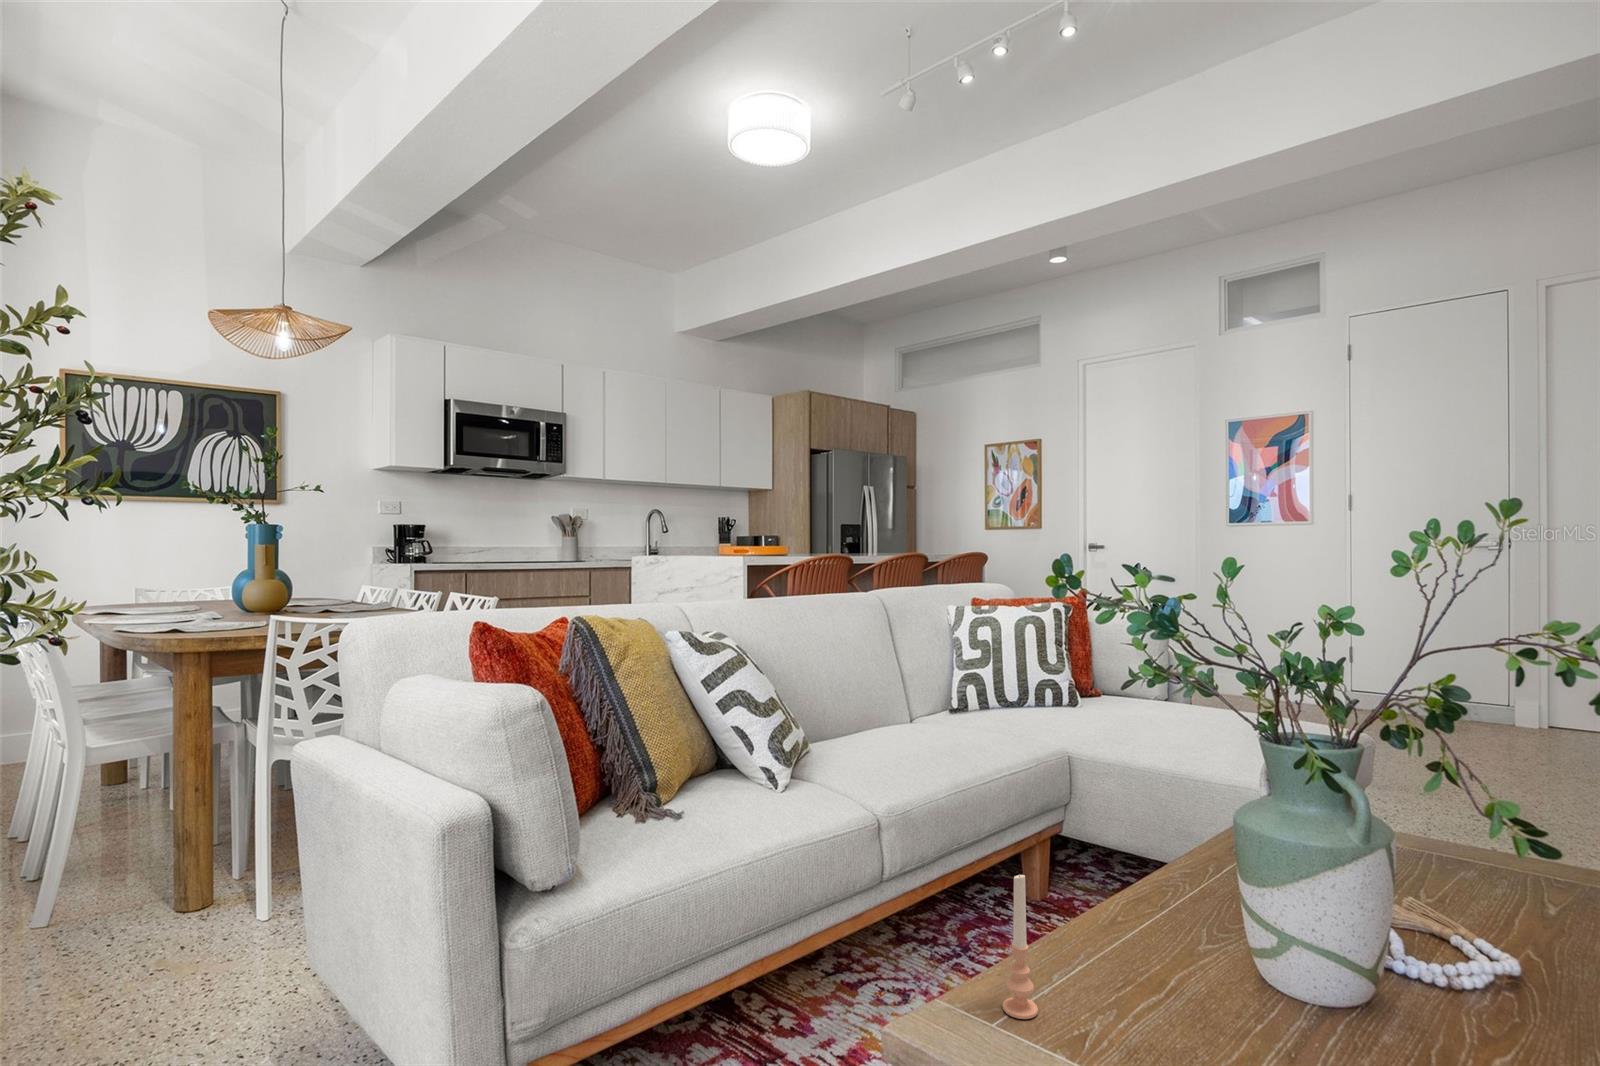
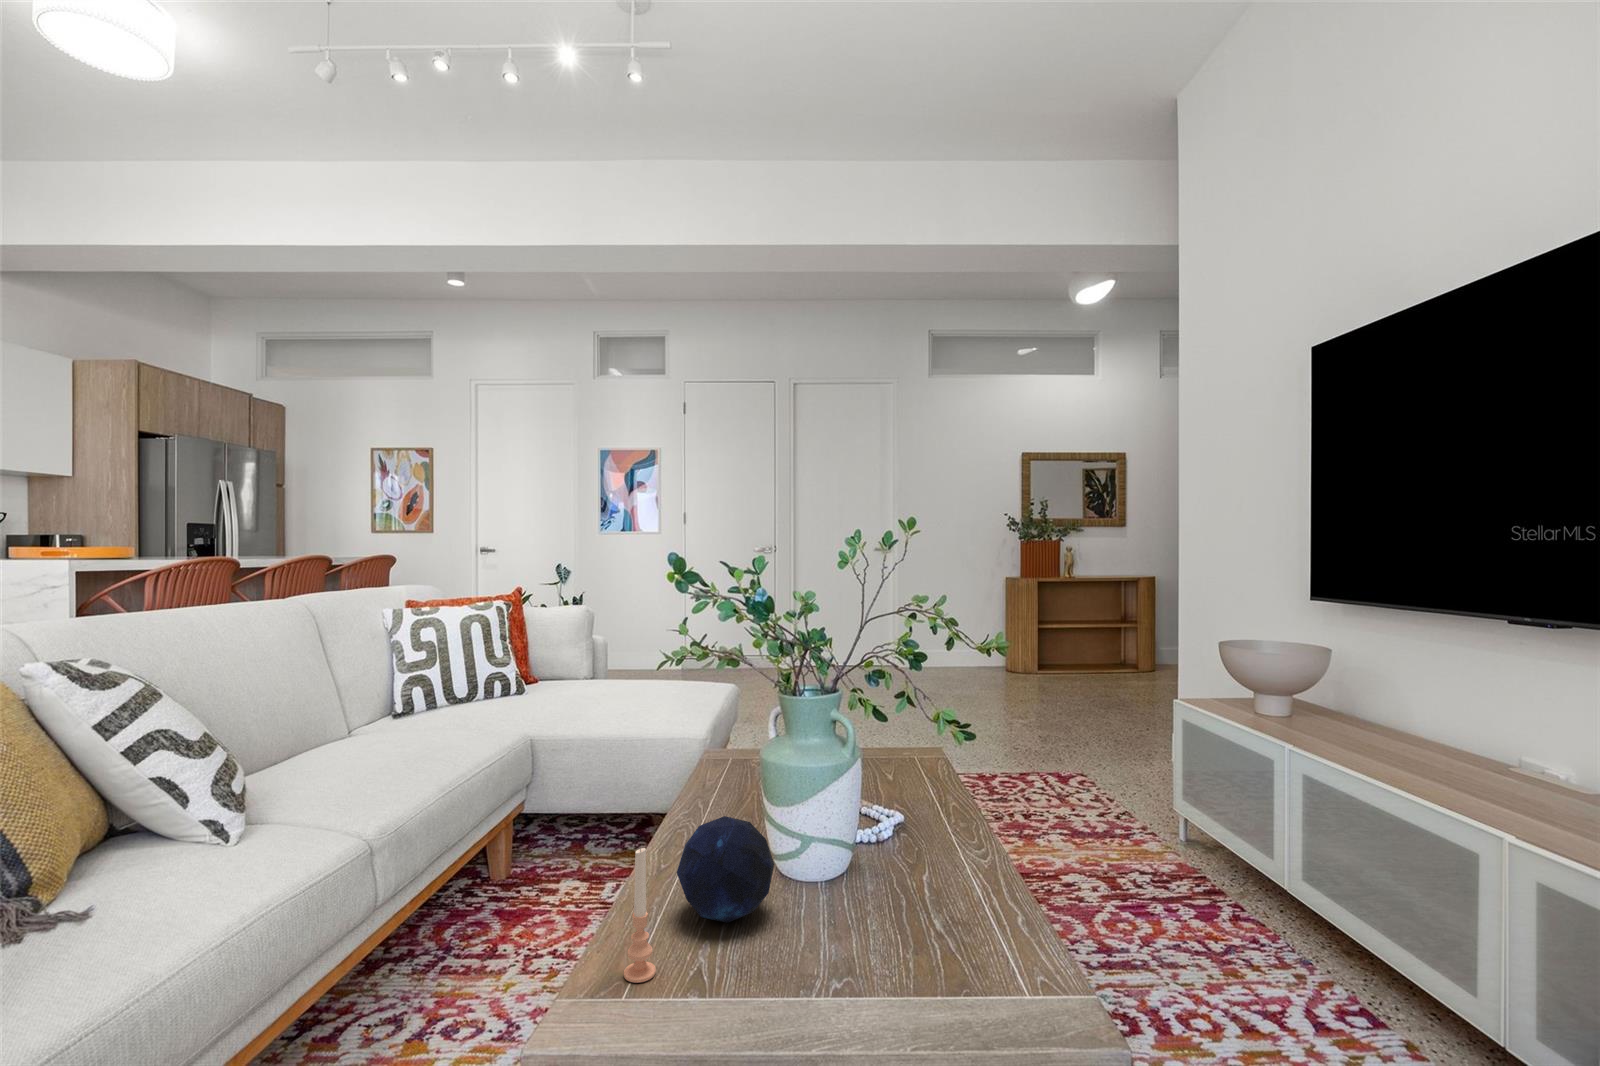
decorative orb: none [1094,874,1220,1001] -> present [677,816,774,923]

